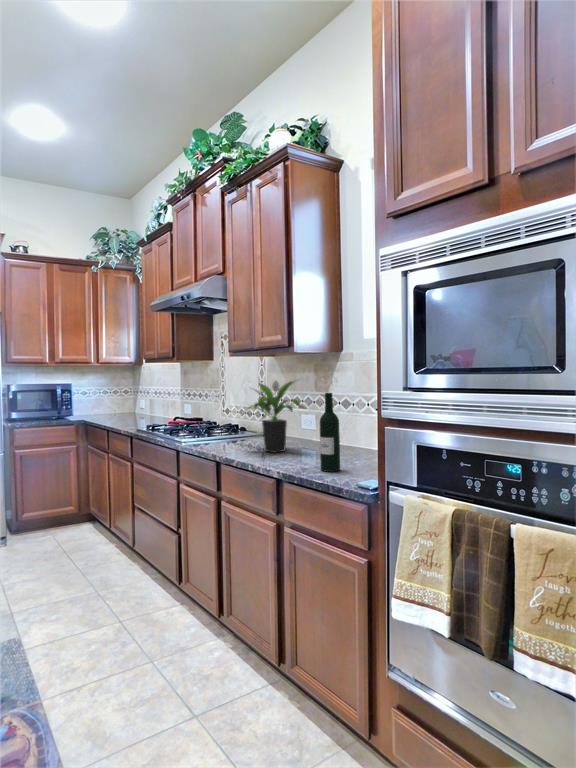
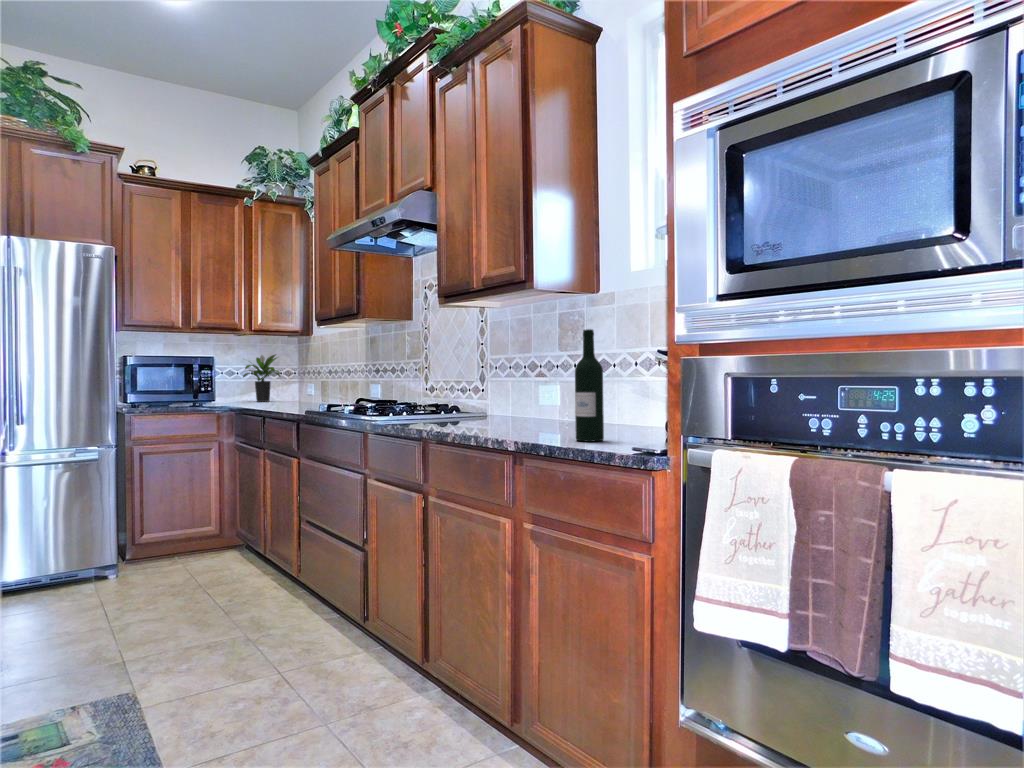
potted plant: present [248,381,301,453] -> present [243,354,280,402]

